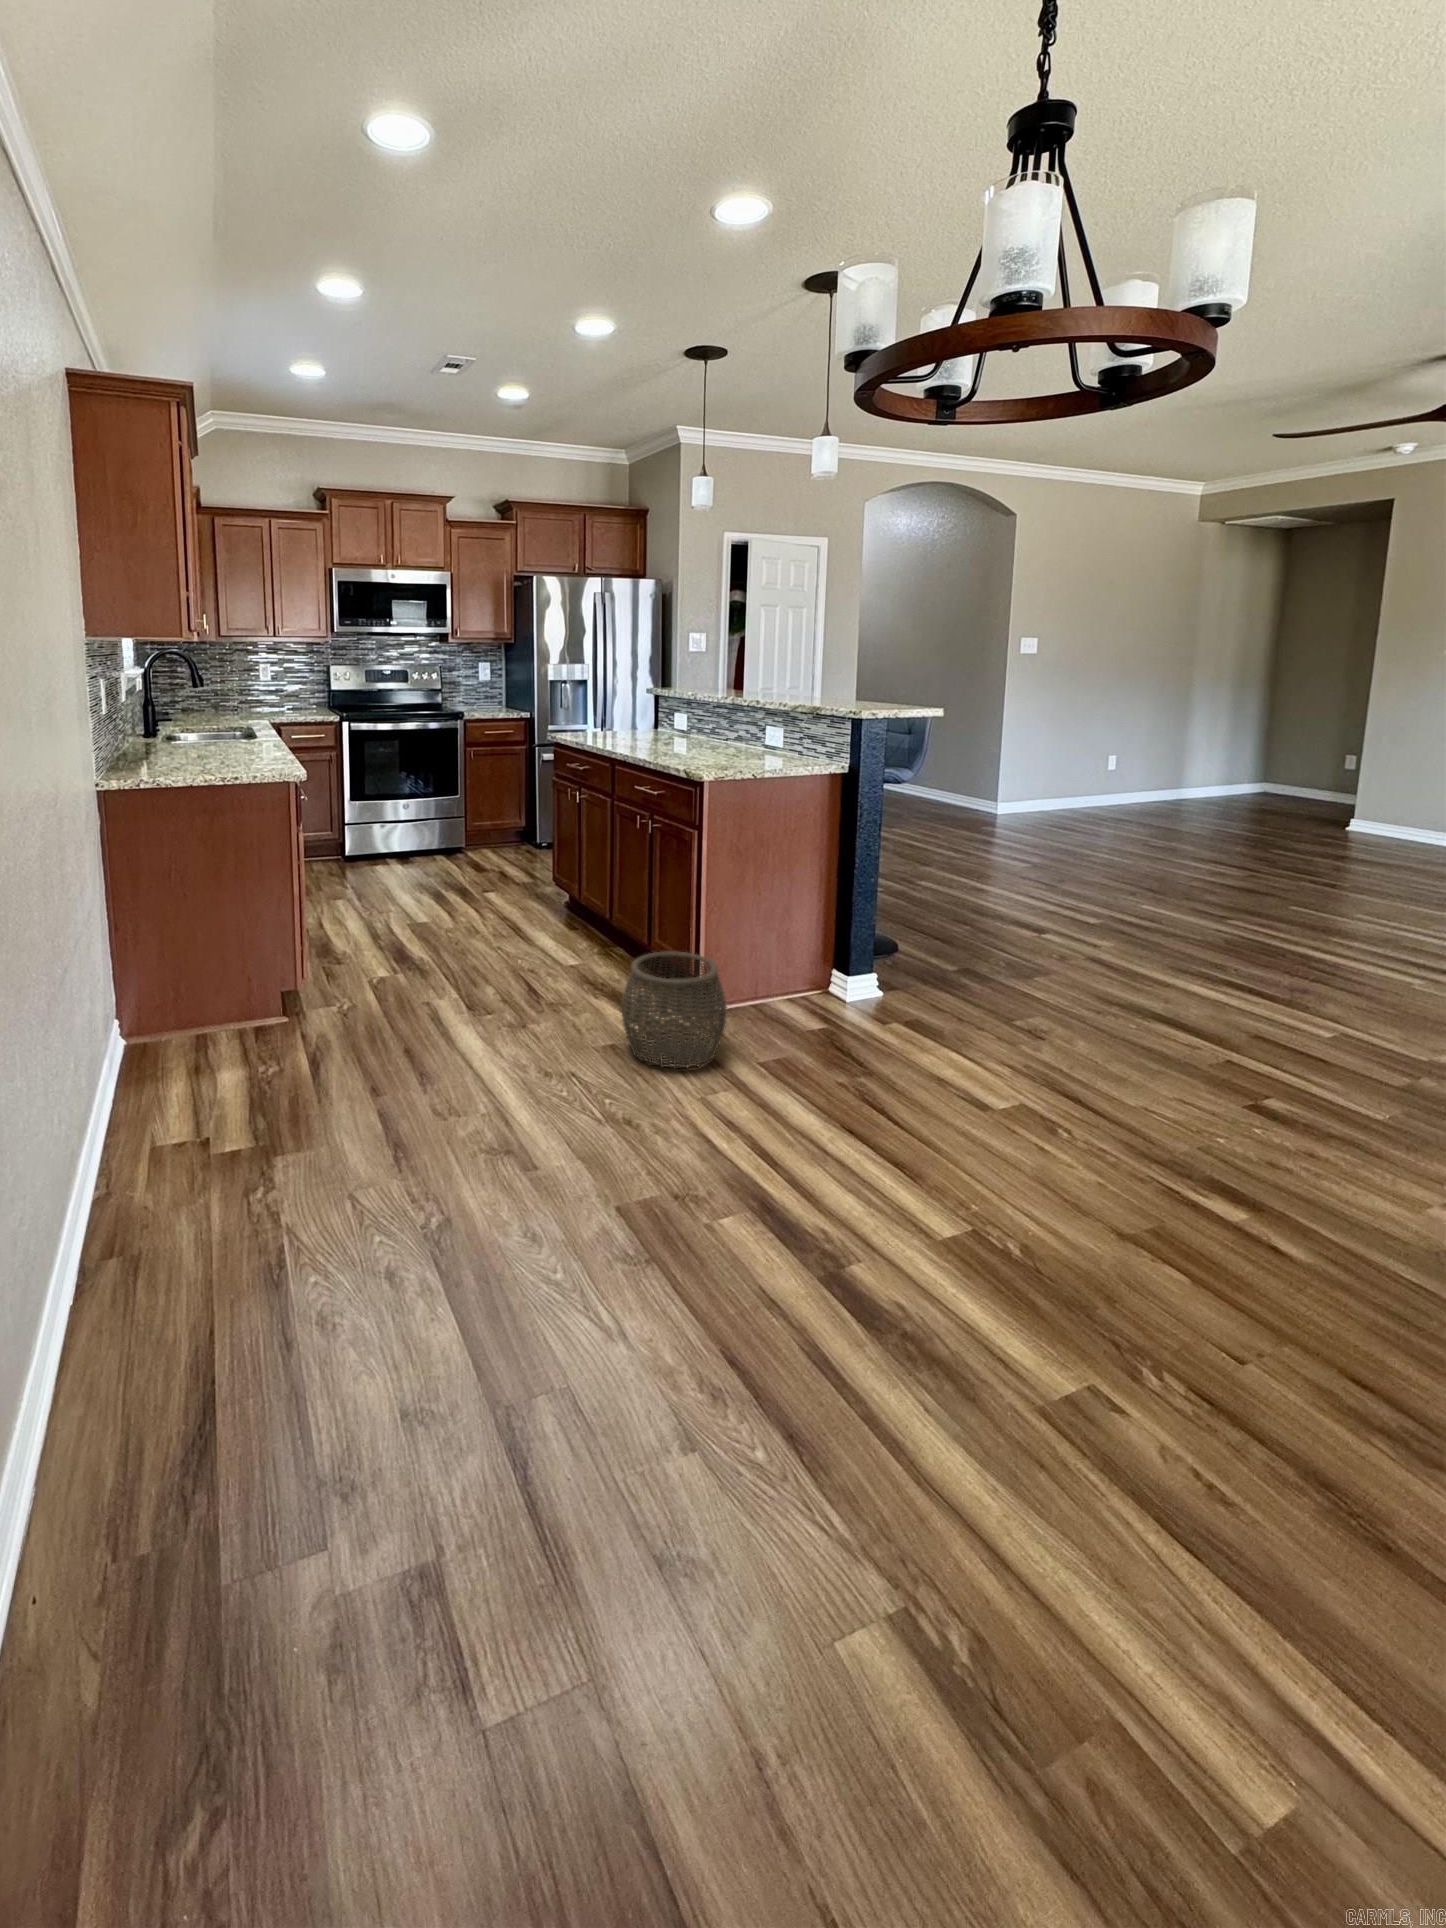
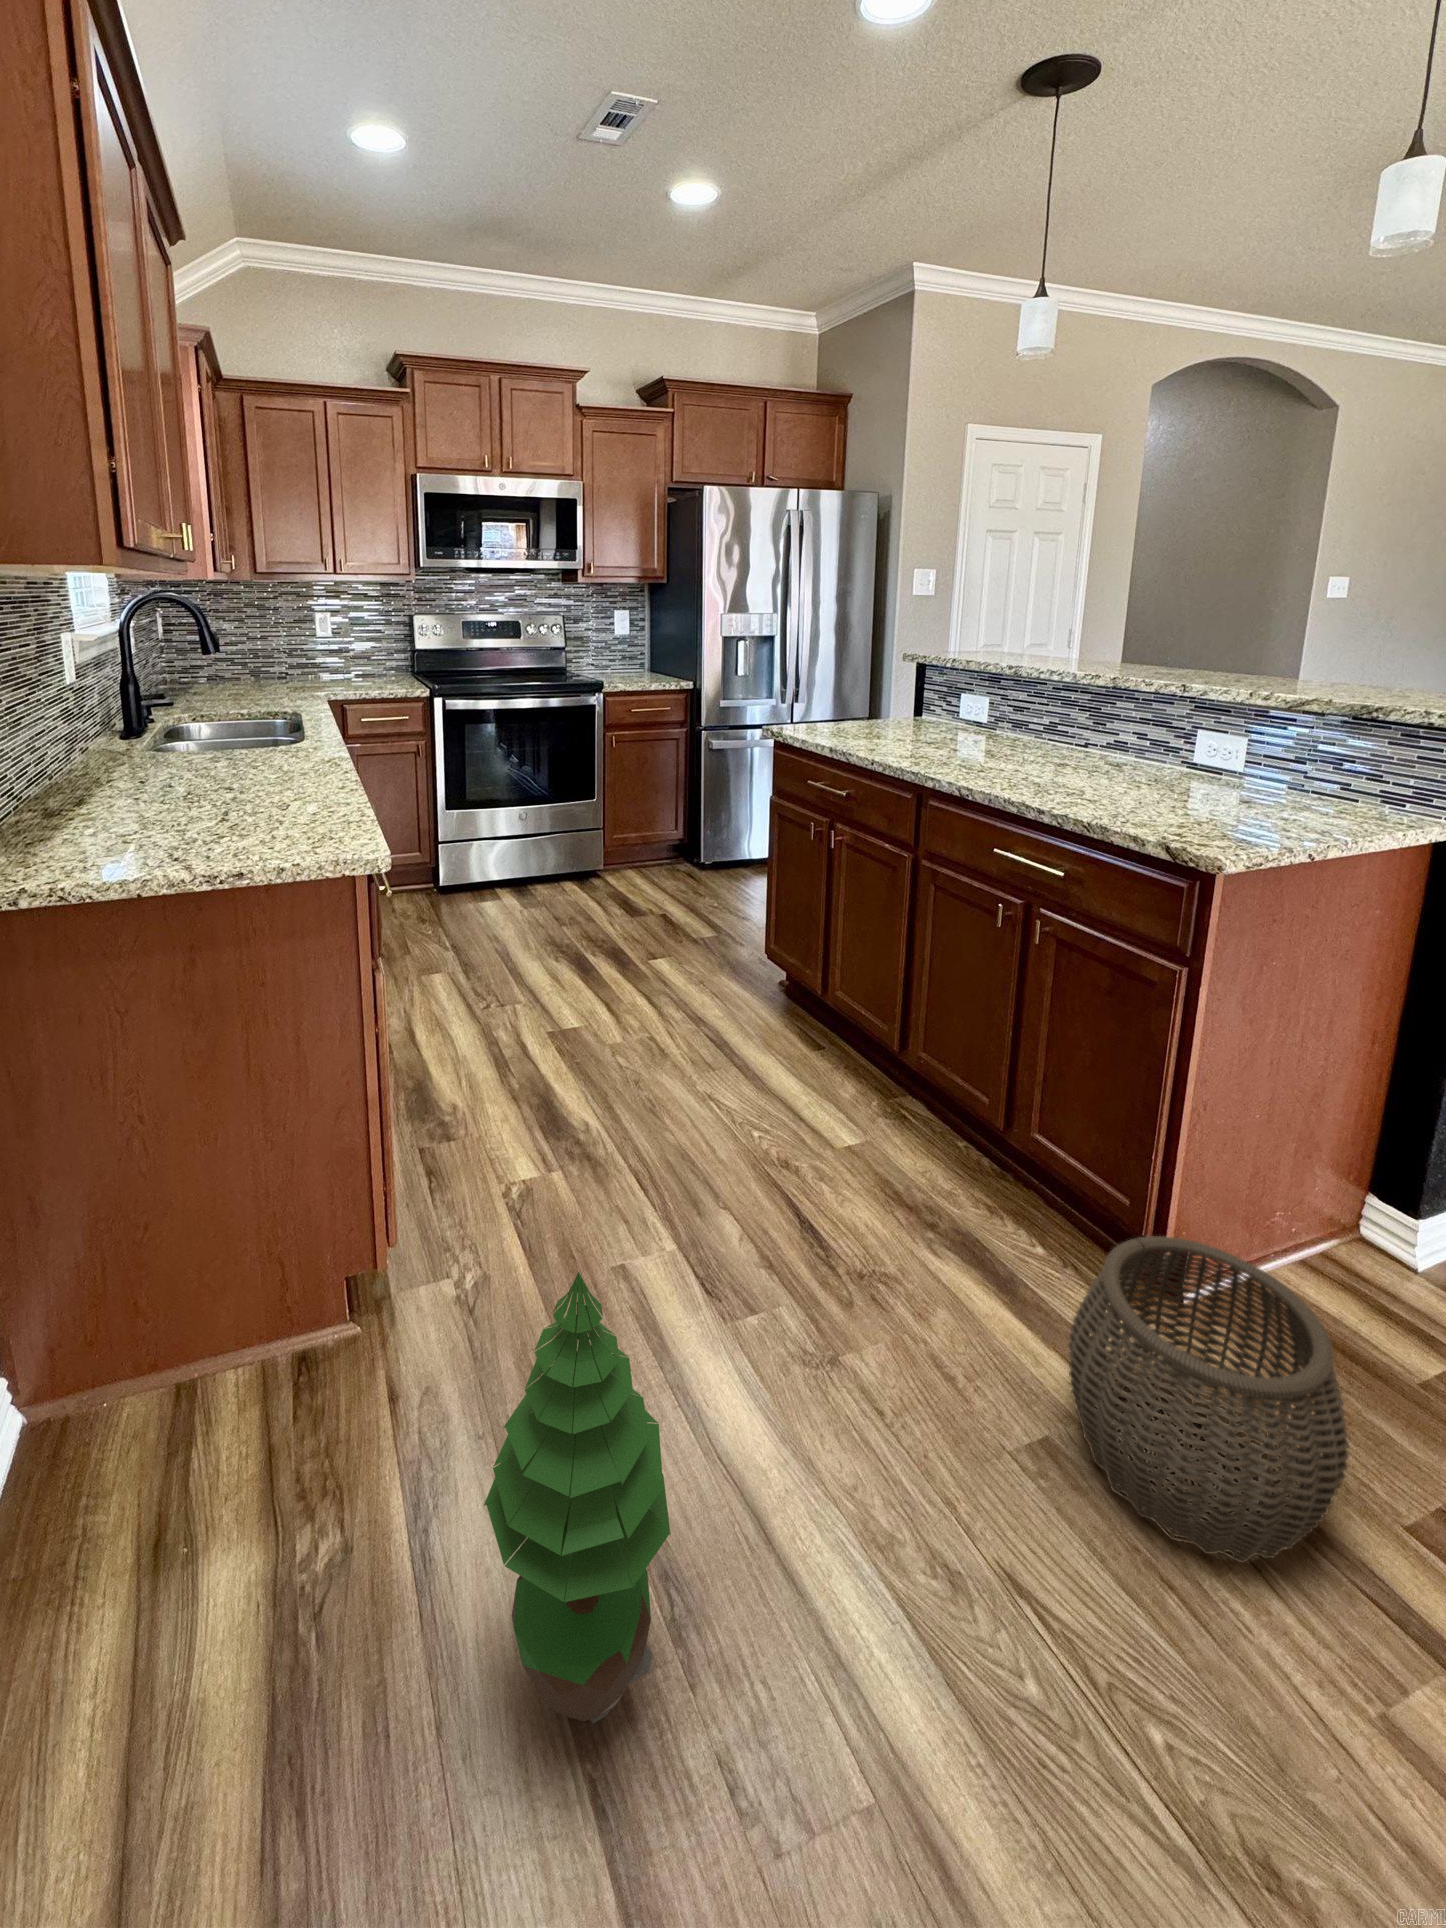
potted tree: none [338,900,413,1094] -> present [484,1272,671,1723]

